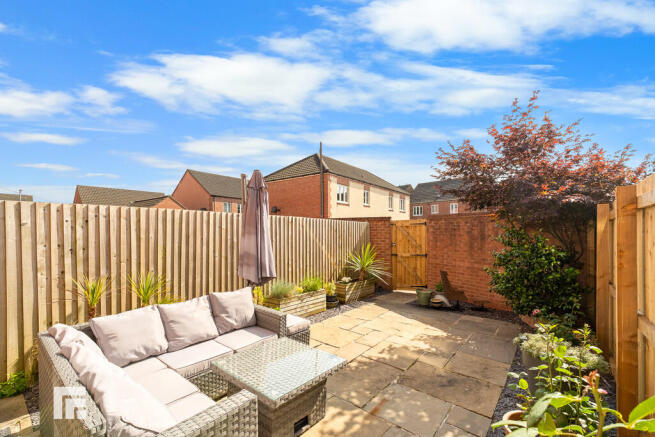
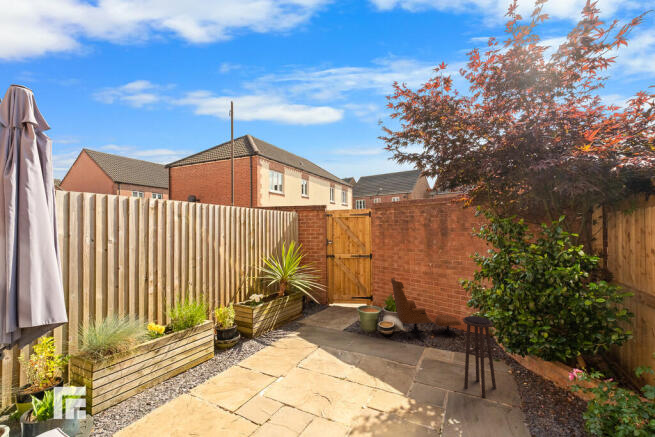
stool: none [482,289,504,335] -> present [463,316,496,398]

